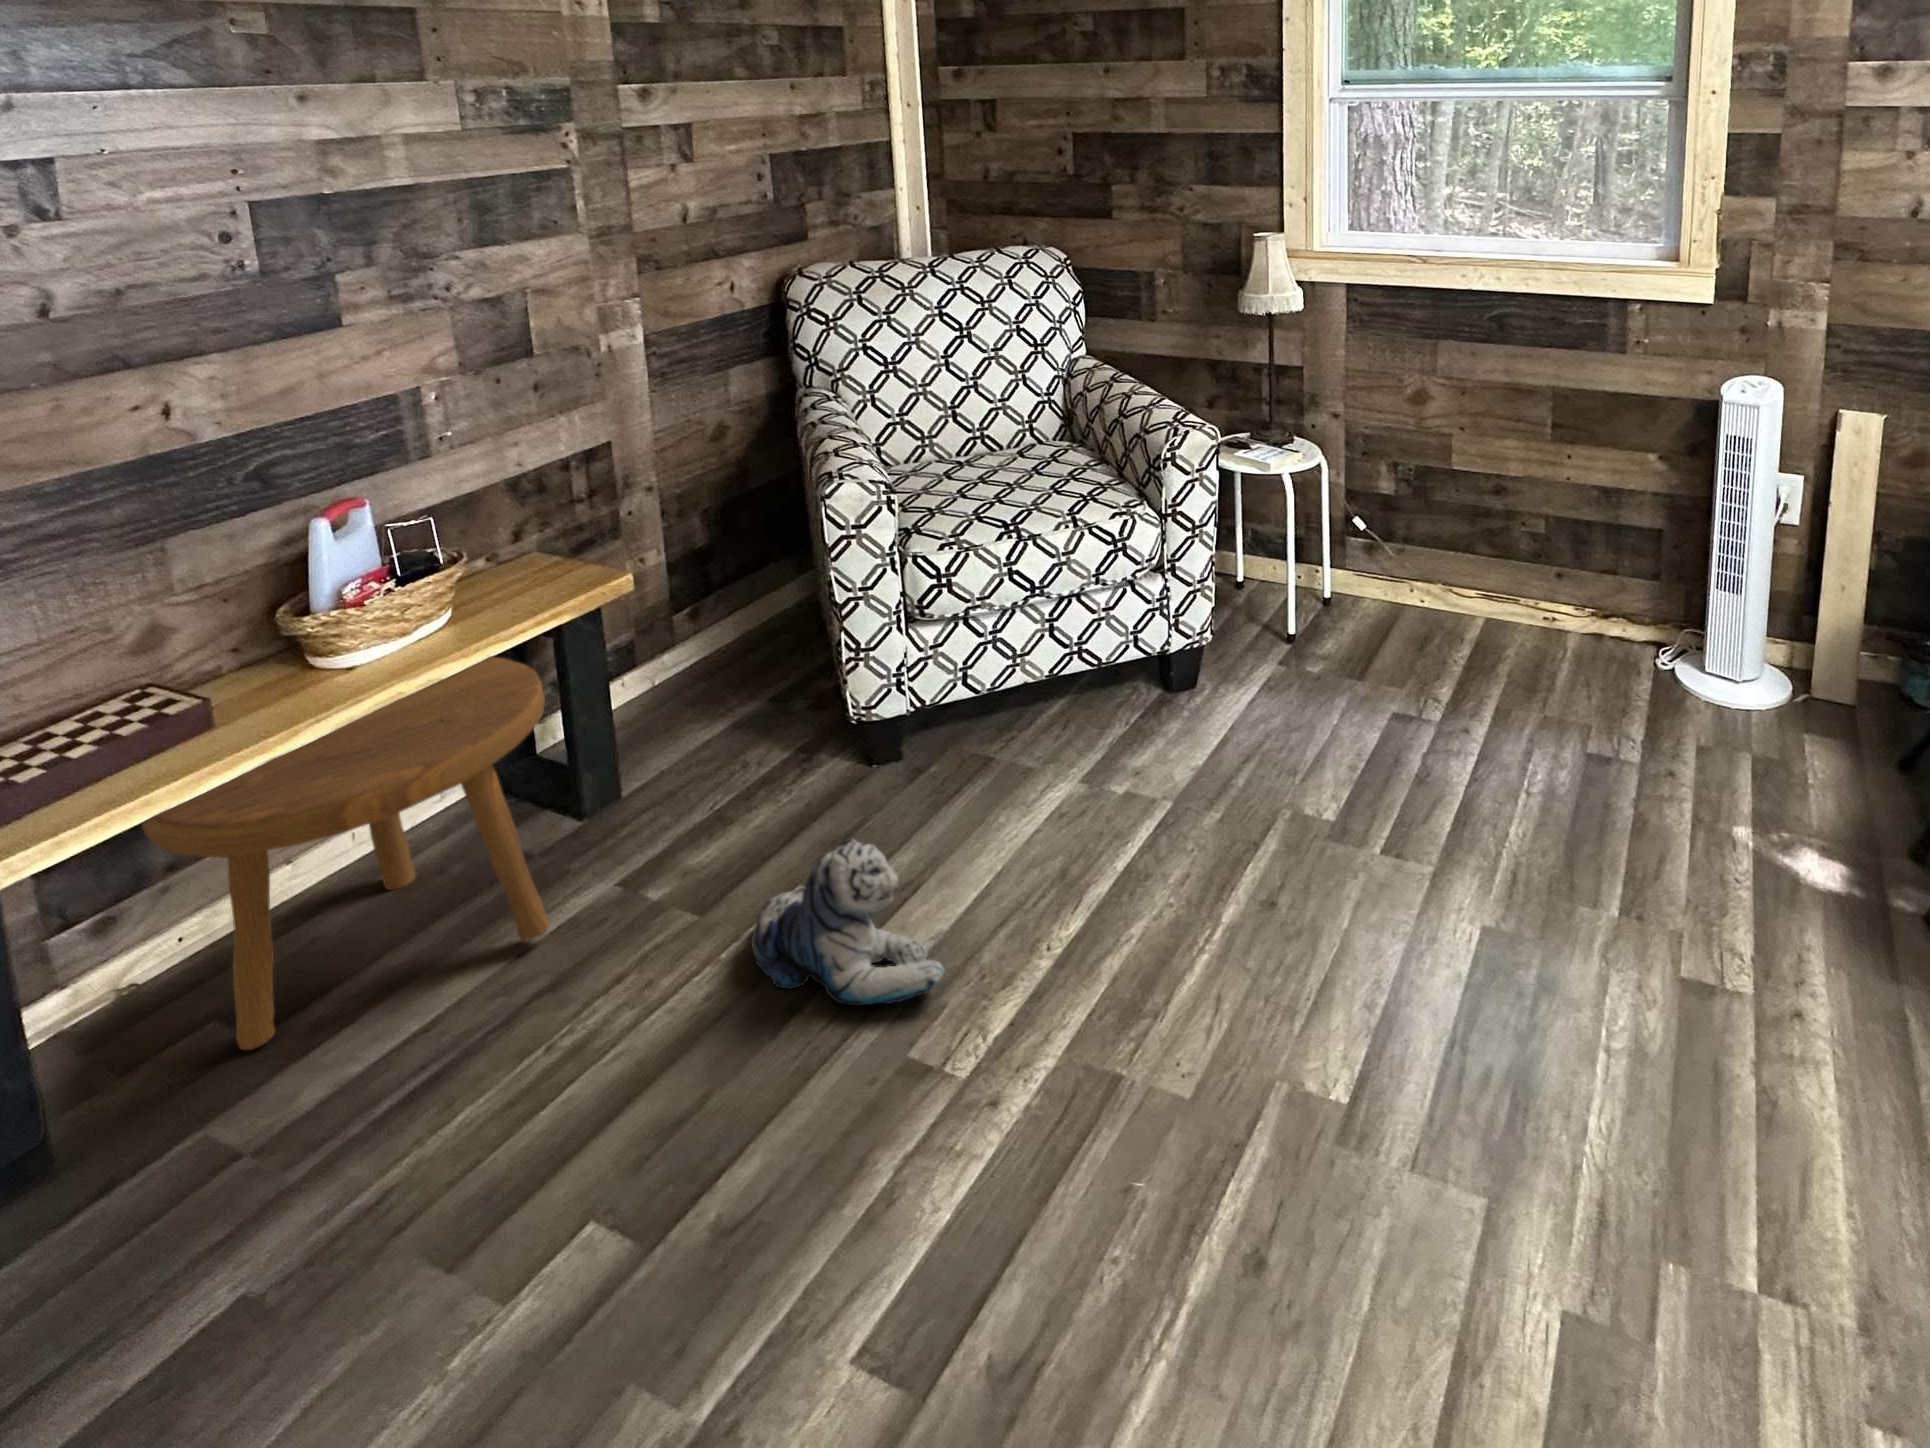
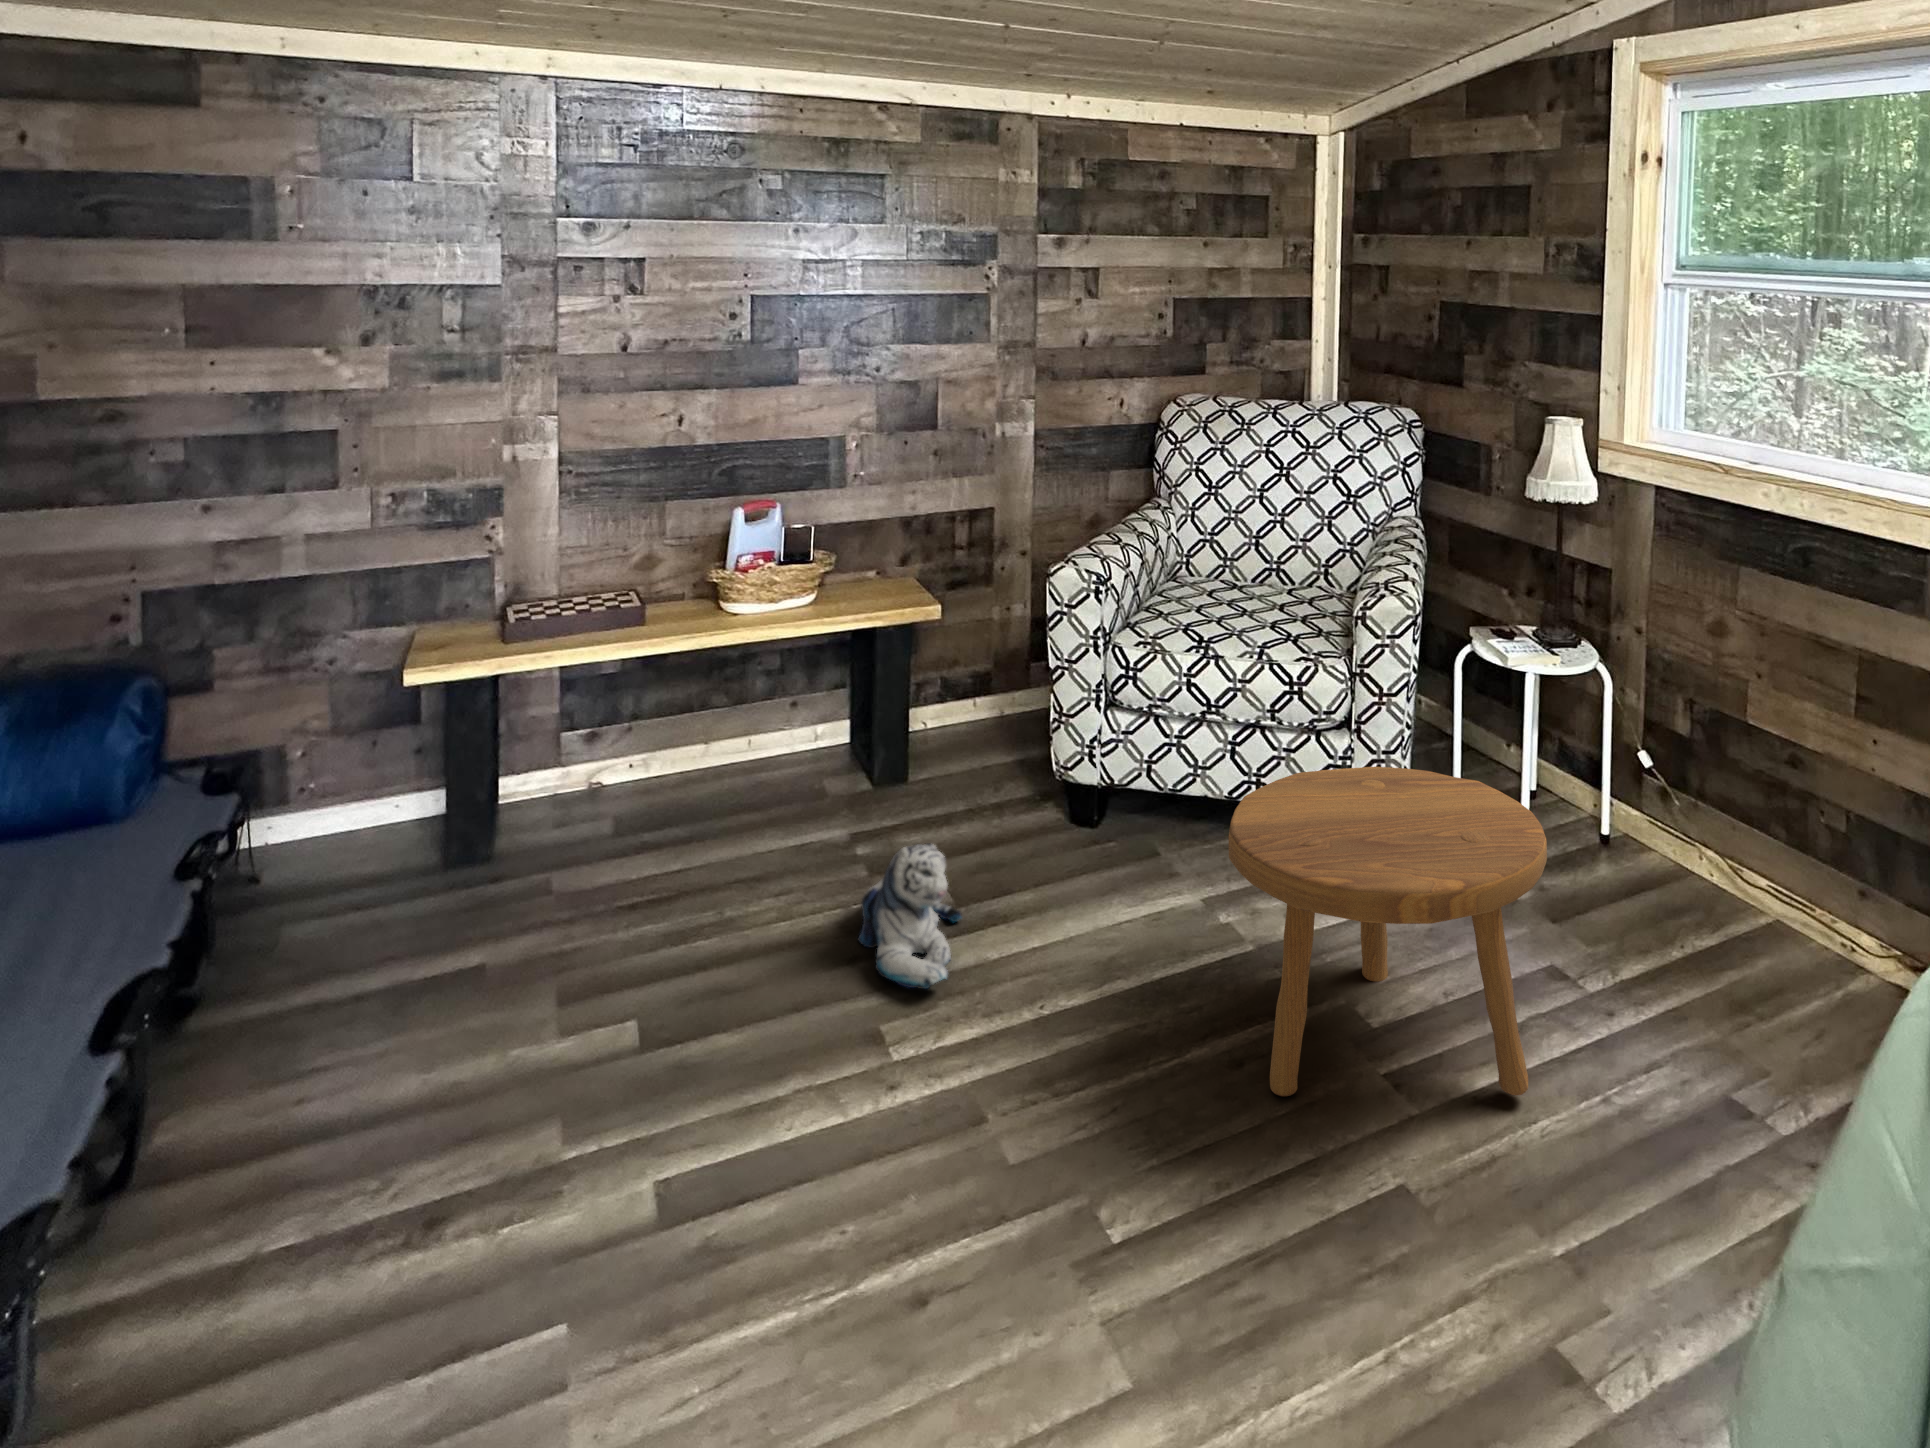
footstool: present [142,656,549,1050] -> present [1229,767,1547,1096]

